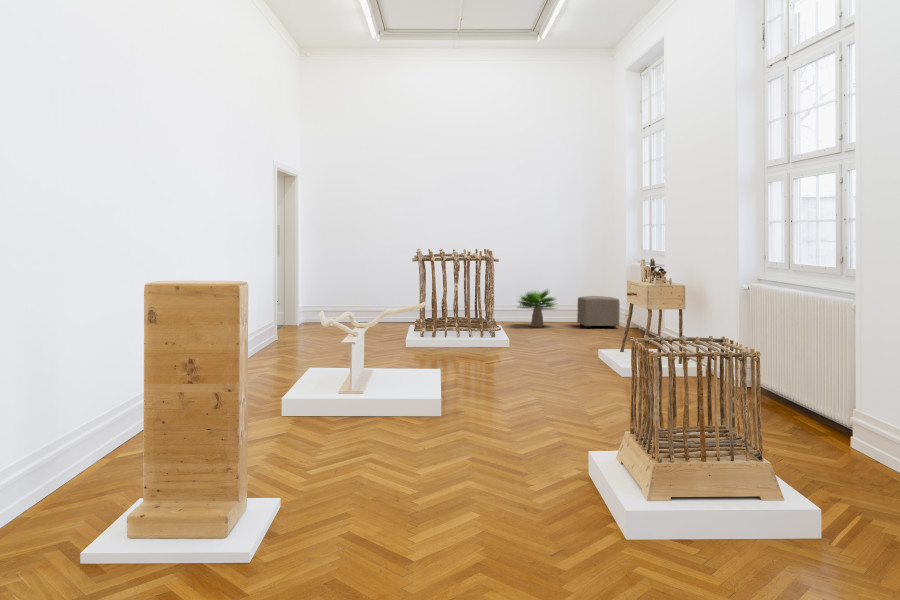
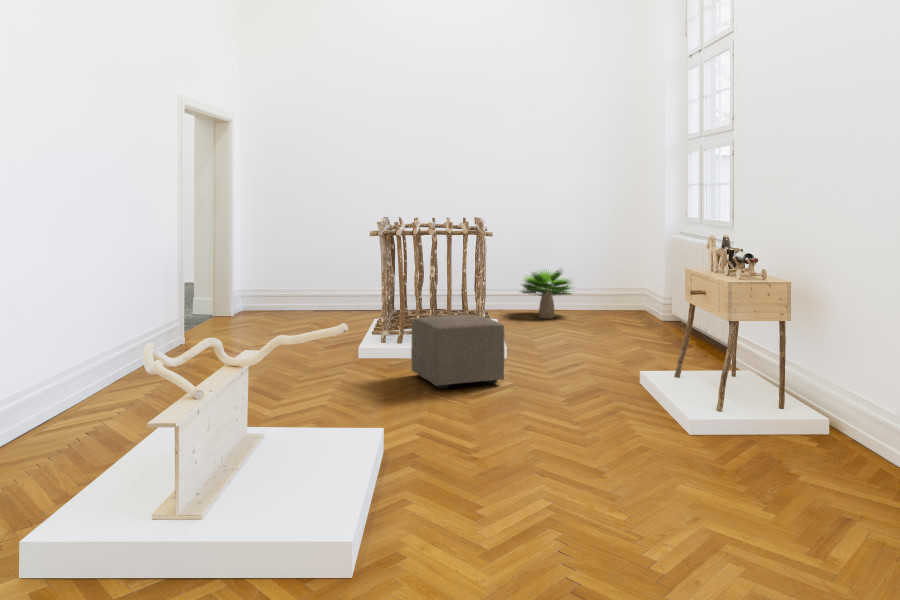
ottoman: present [577,296,620,328] -> present [411,315,505,389]

